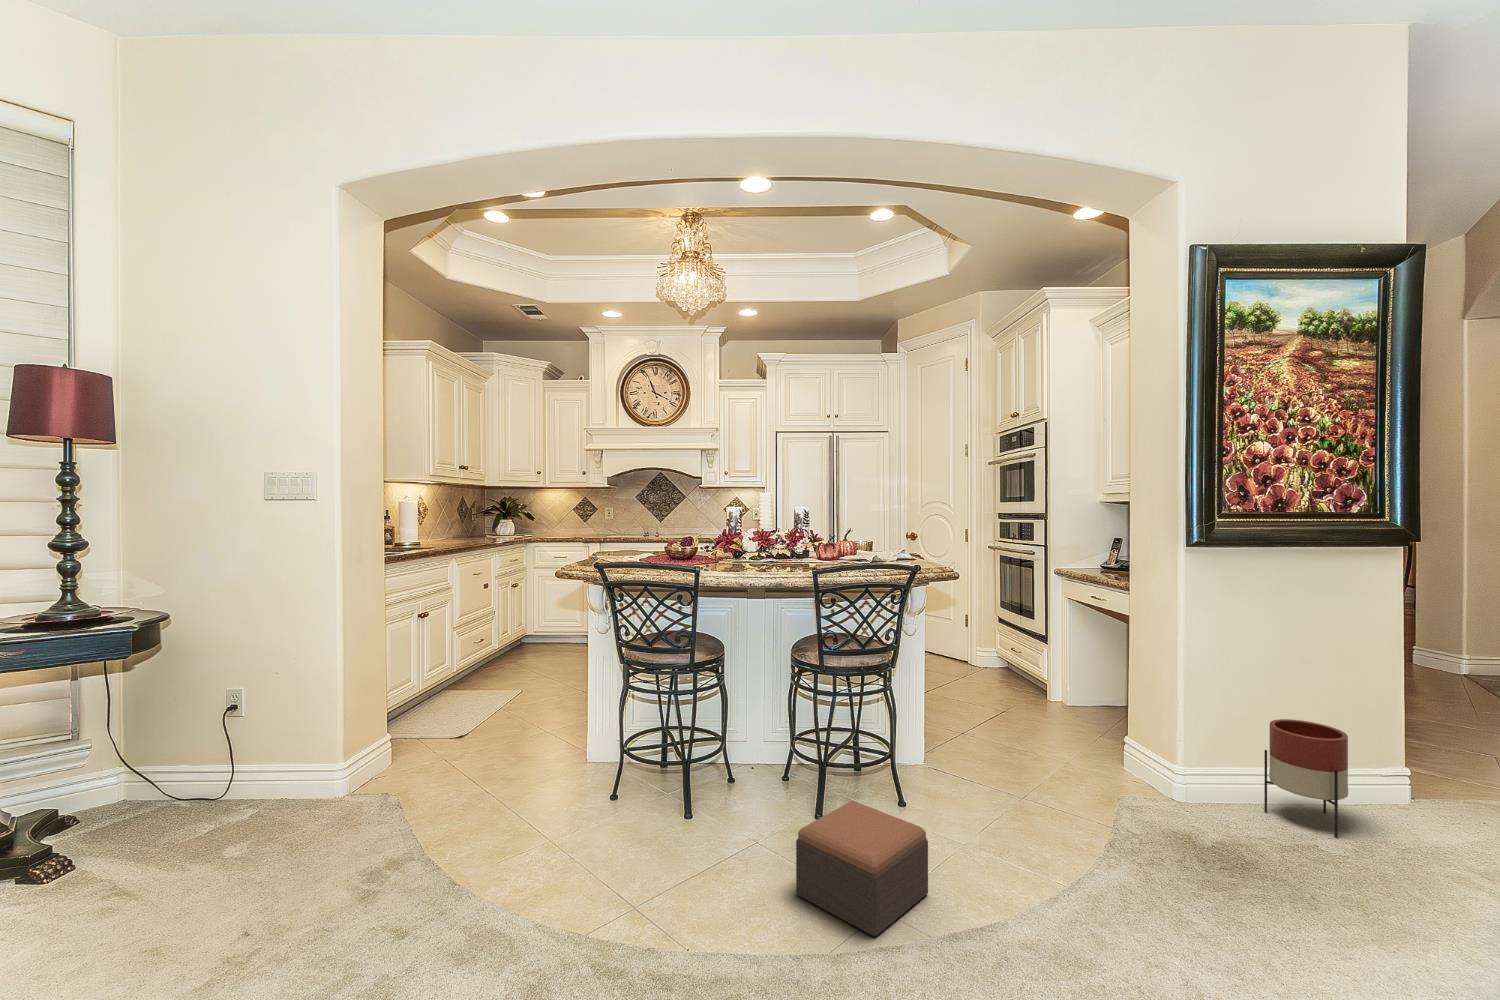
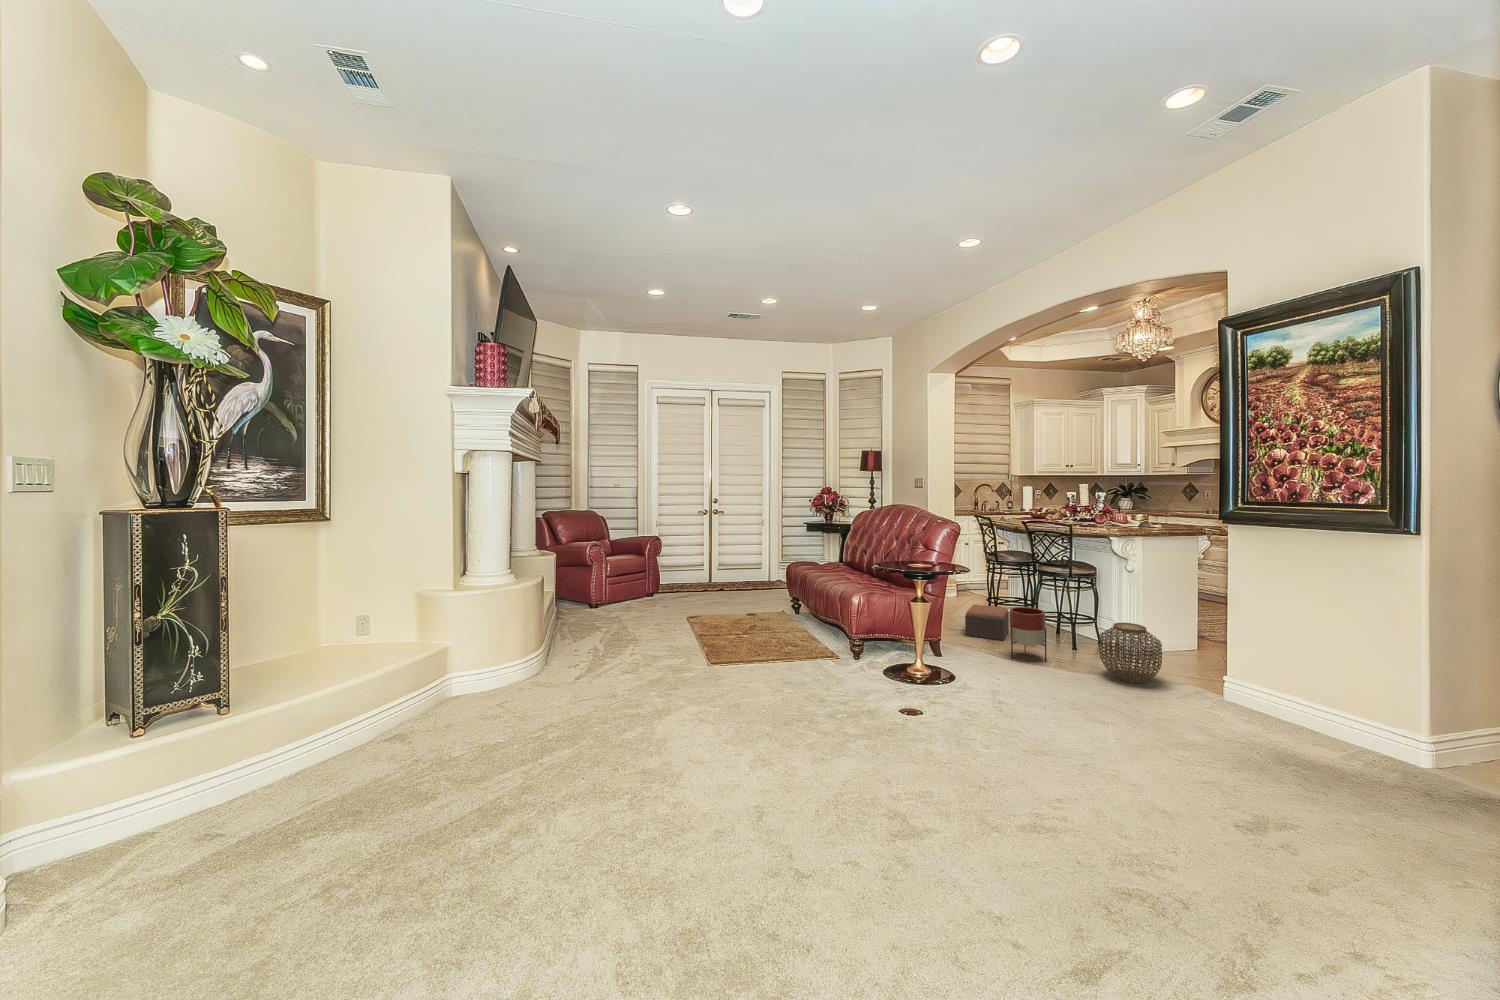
planter: present [1264,719,1348,838] -> present [1010,607,1046,662]
woven basket: none [1117,744,1230,865] -> present [1099,623,1162,683]

